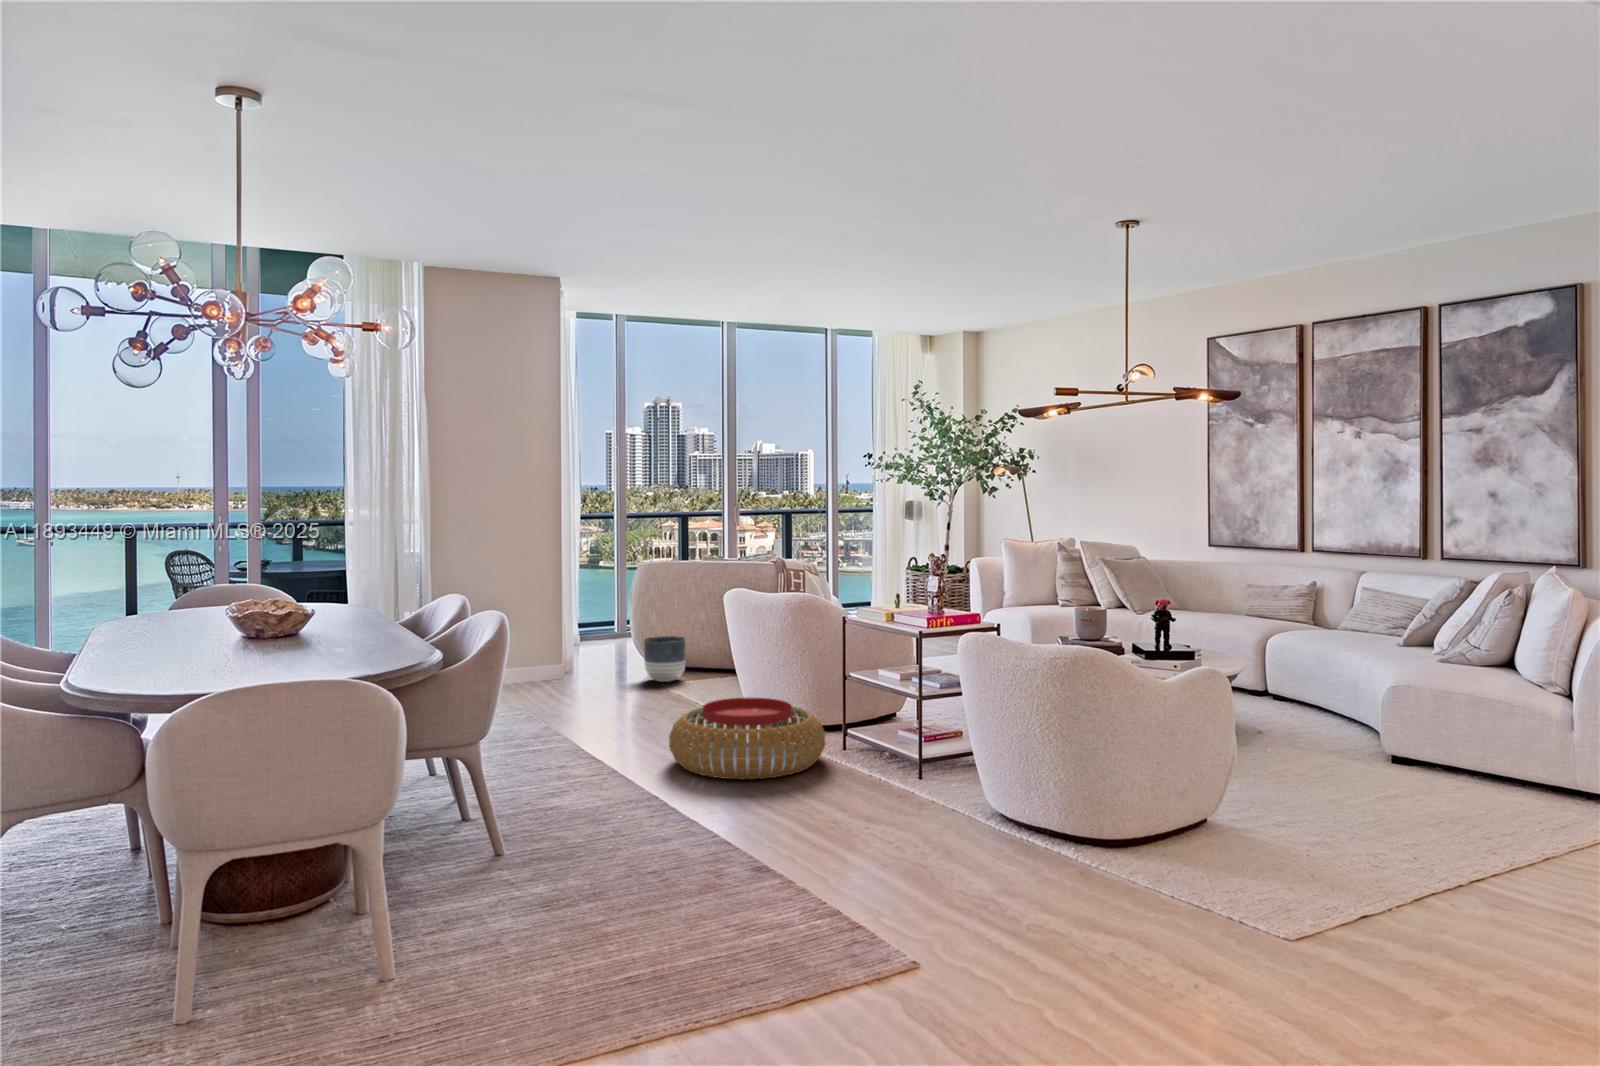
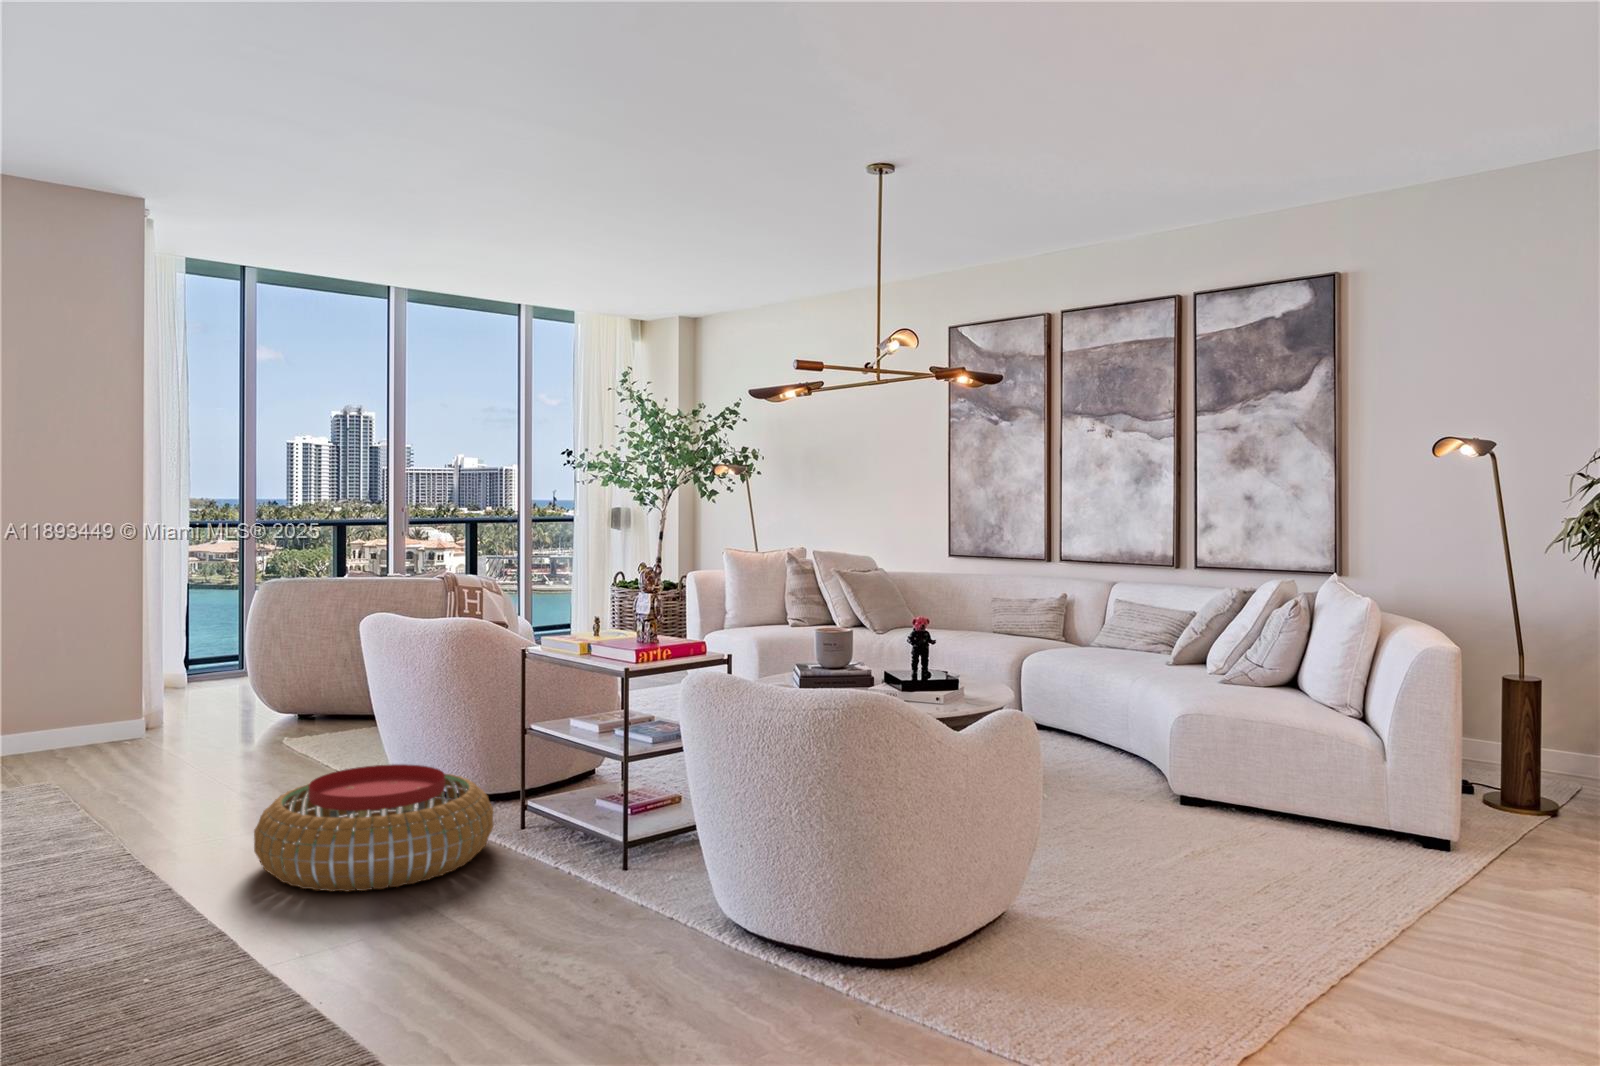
planter: present [644,636,686,682] -> none [255,676,316,737]

